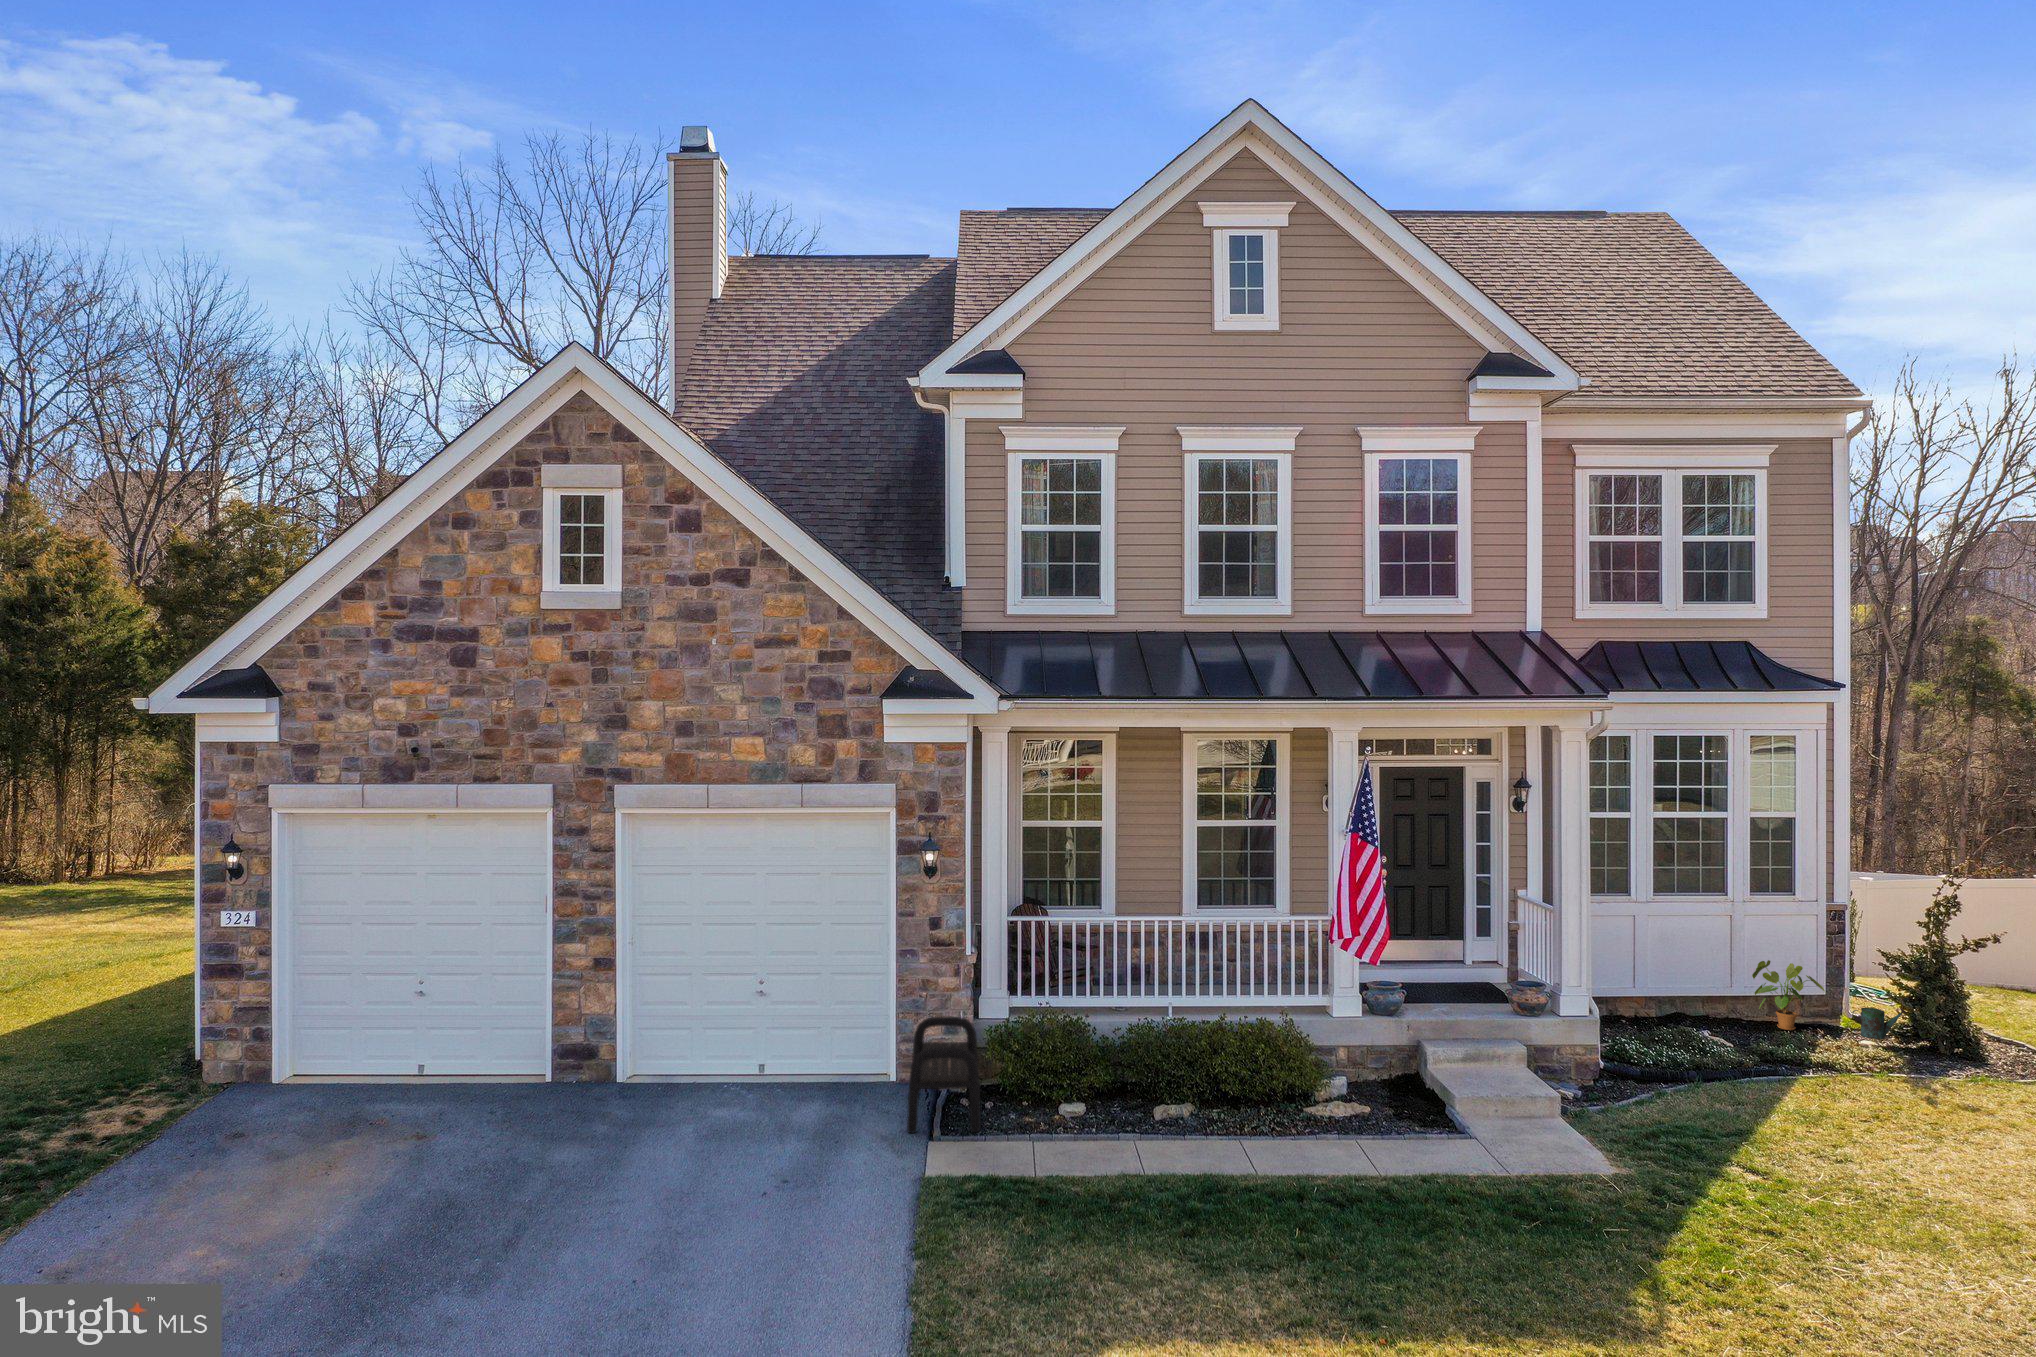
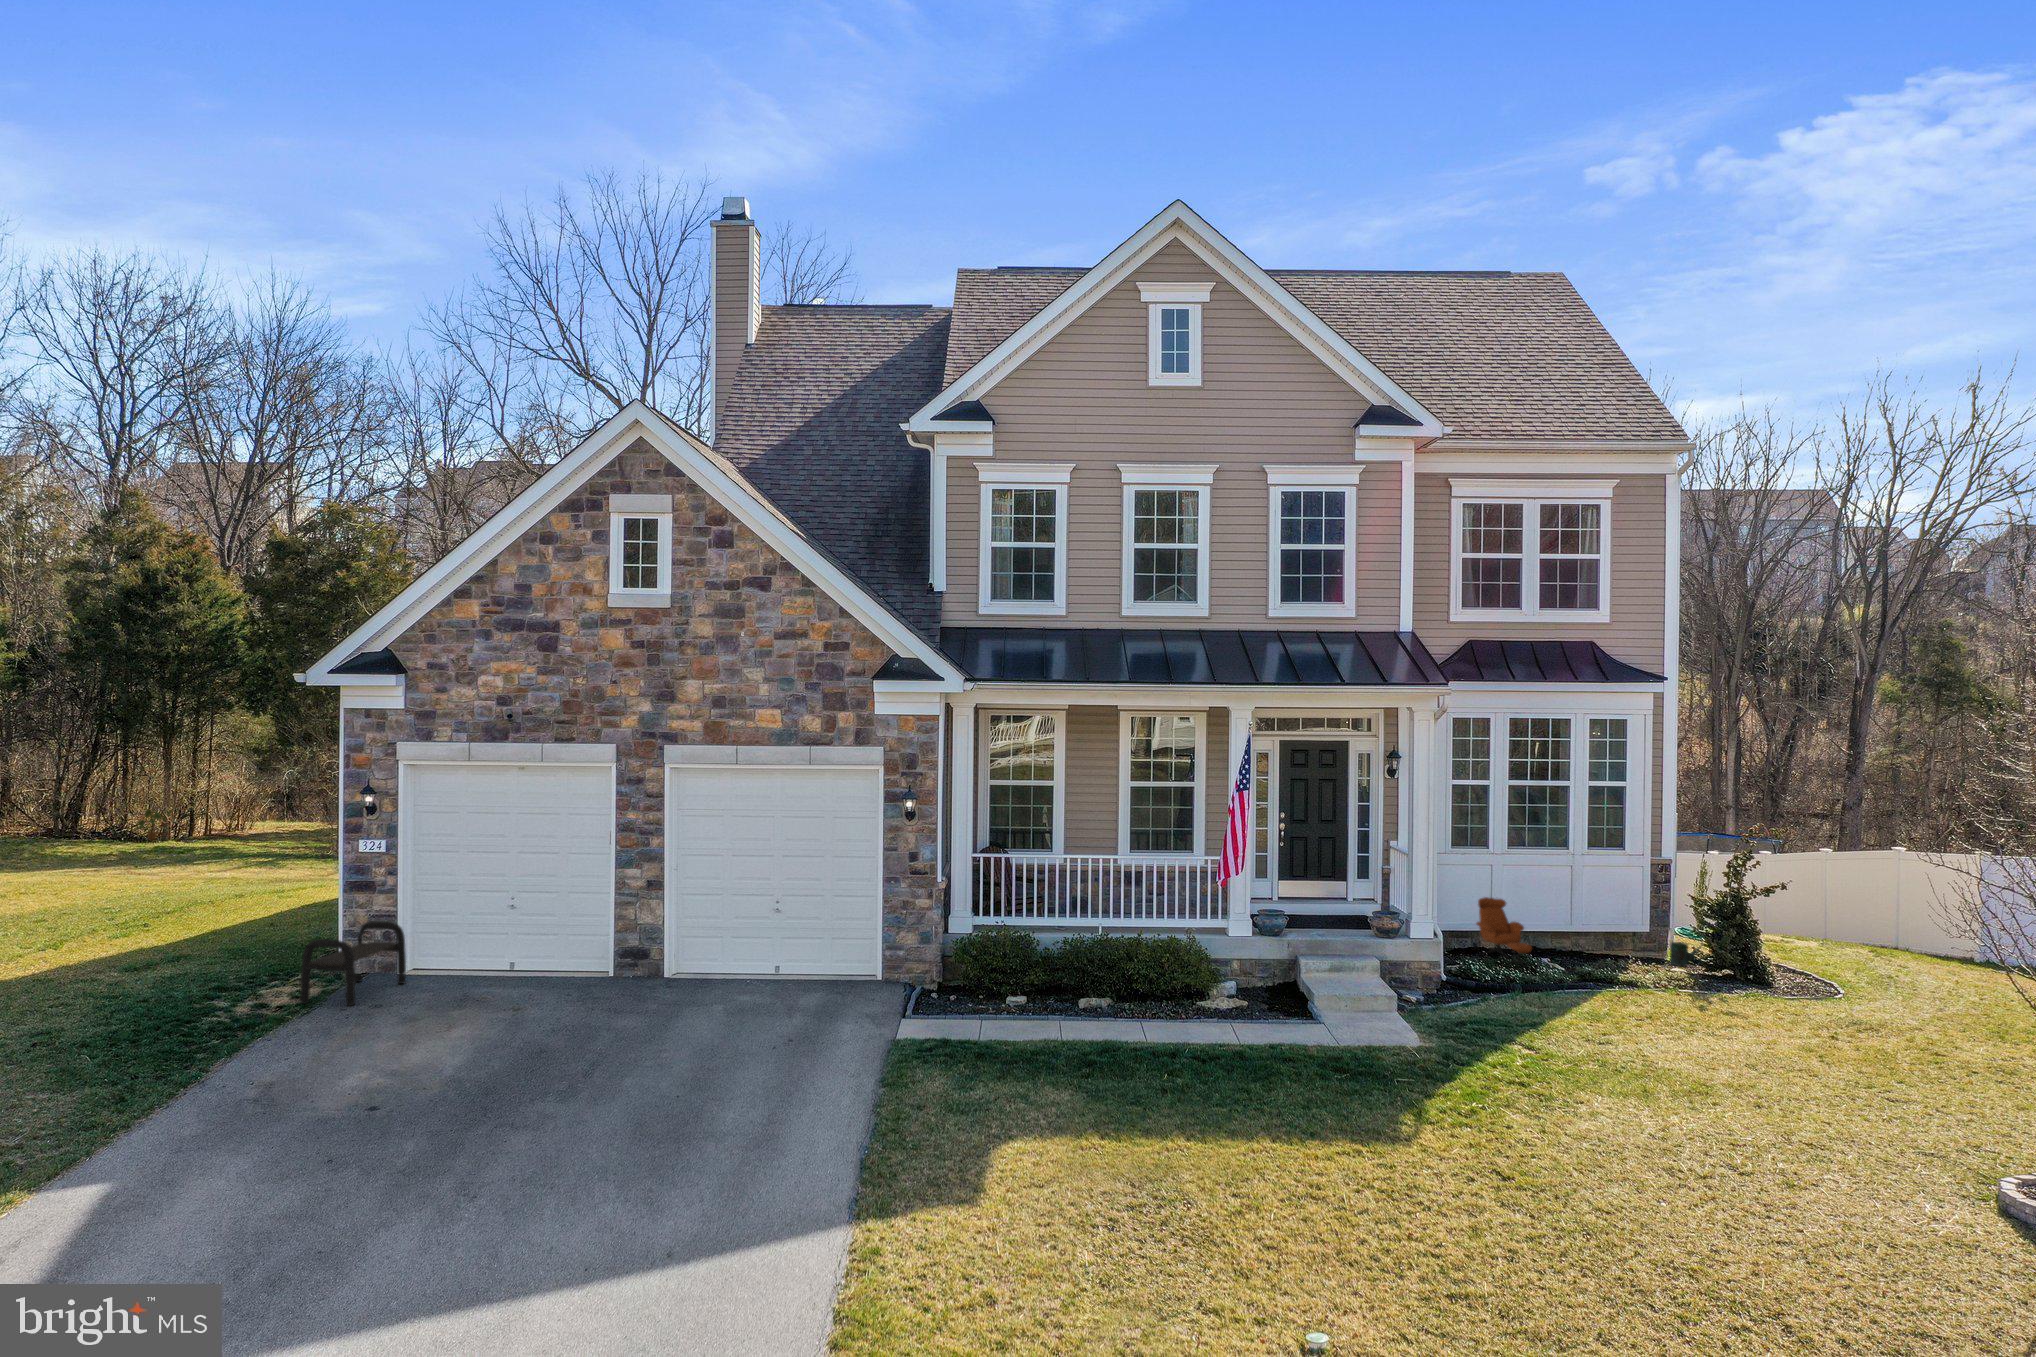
lounge chair: none [1619,953,1697,1046] -> present [1476,897,1532,965]
house plant: present [1752,960,1825,1030] -> present [136,809,173,840]
bench: present [907,1016,981,1133] -> present [300,921,406,1006]

